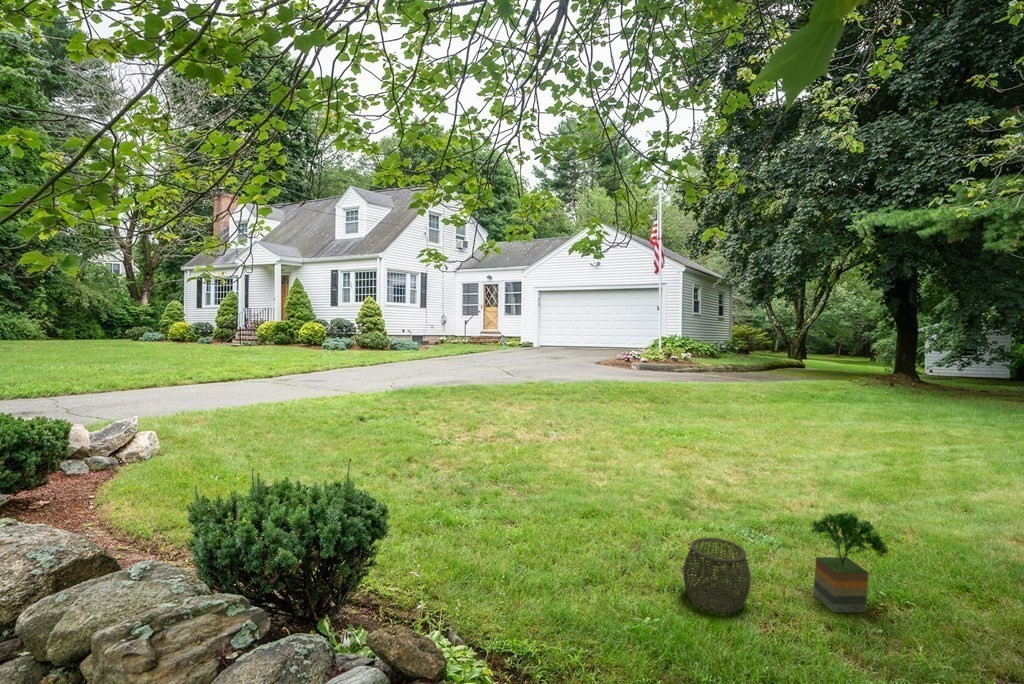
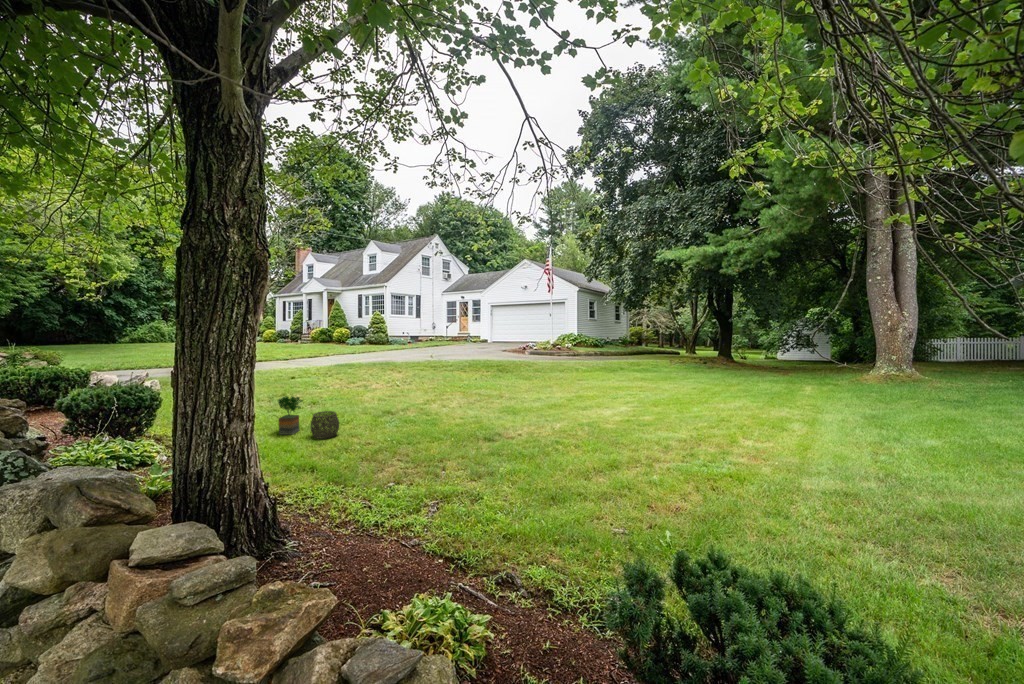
potted tree: present [811,513,889,613] -> present [278,396,303,435]

